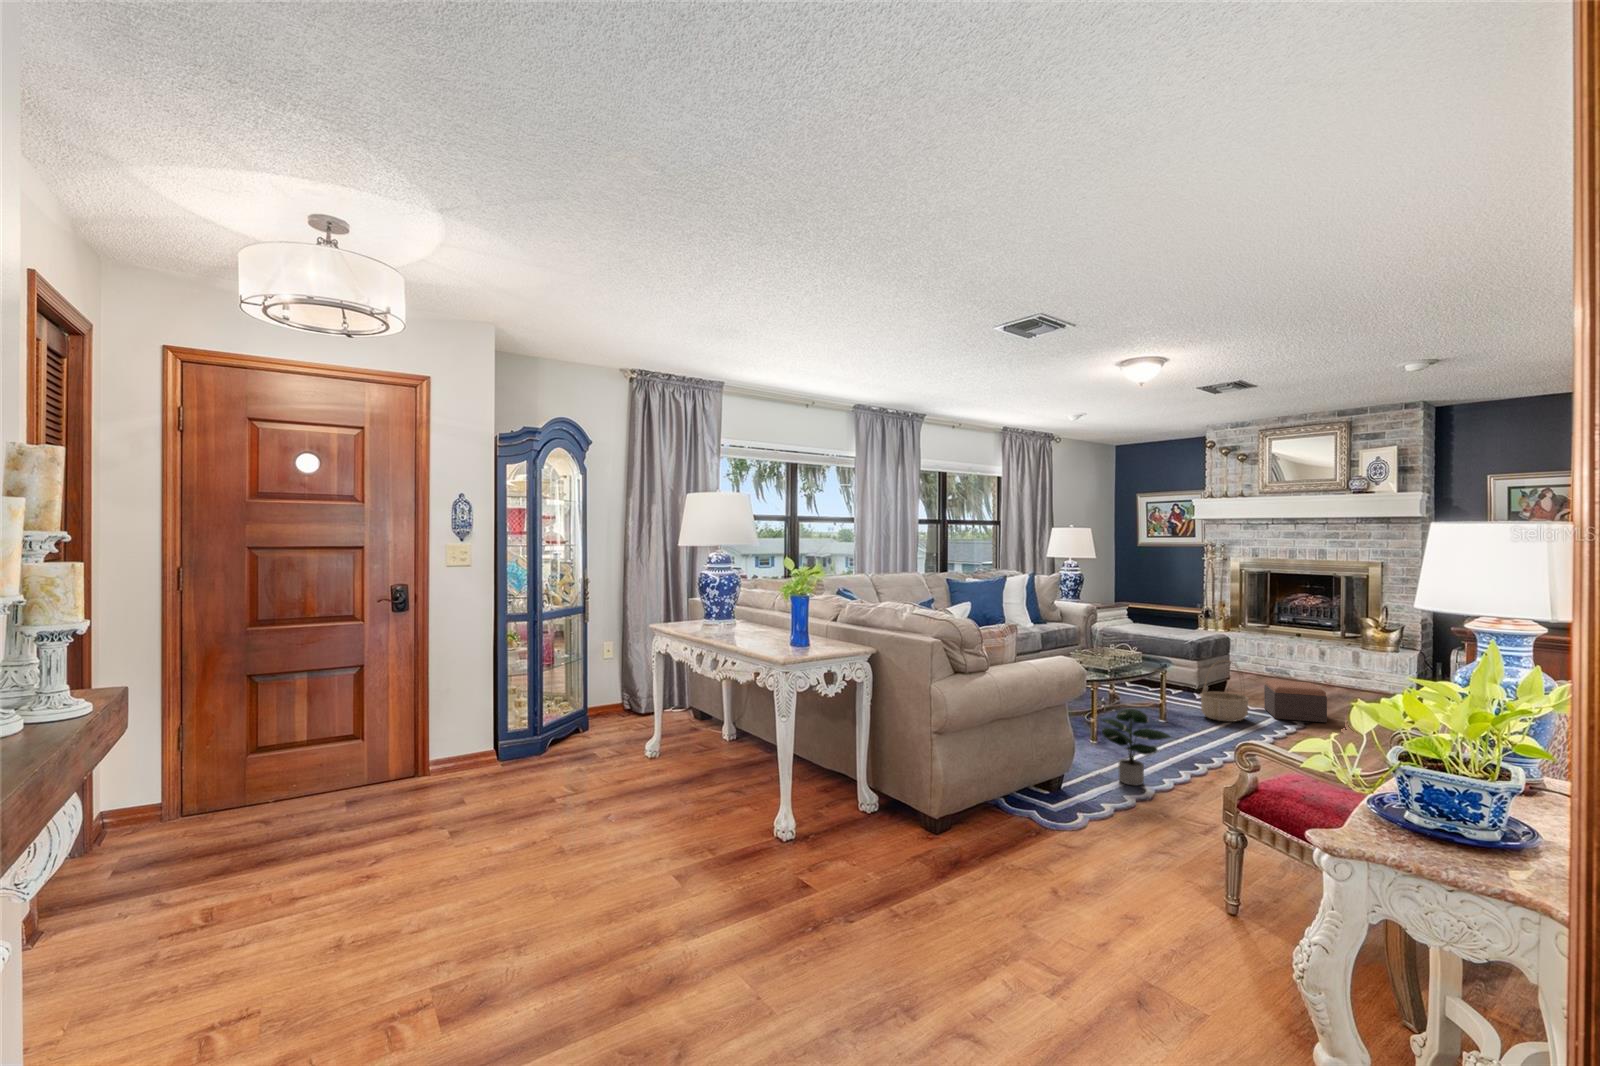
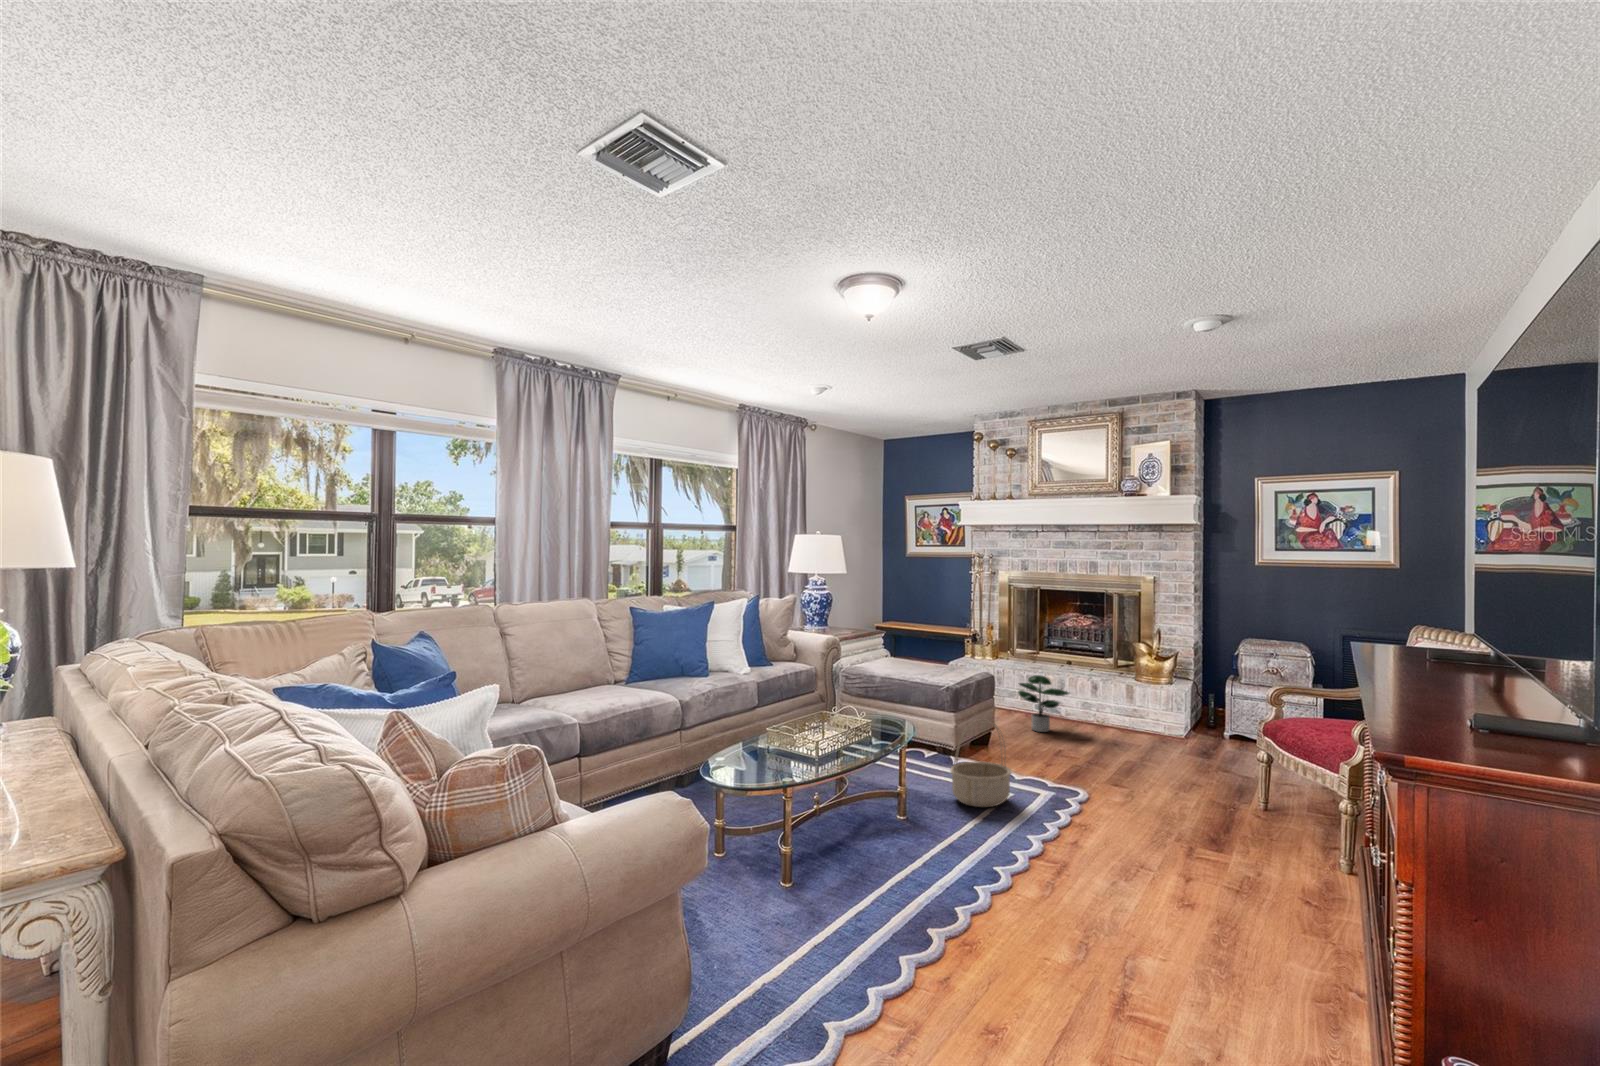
footstool: present [1264,680,1327,723] -> none [1031,738,1104,798]
potted plant: present [1102,709,1171,785] -> present [1018,675,1069,732]

